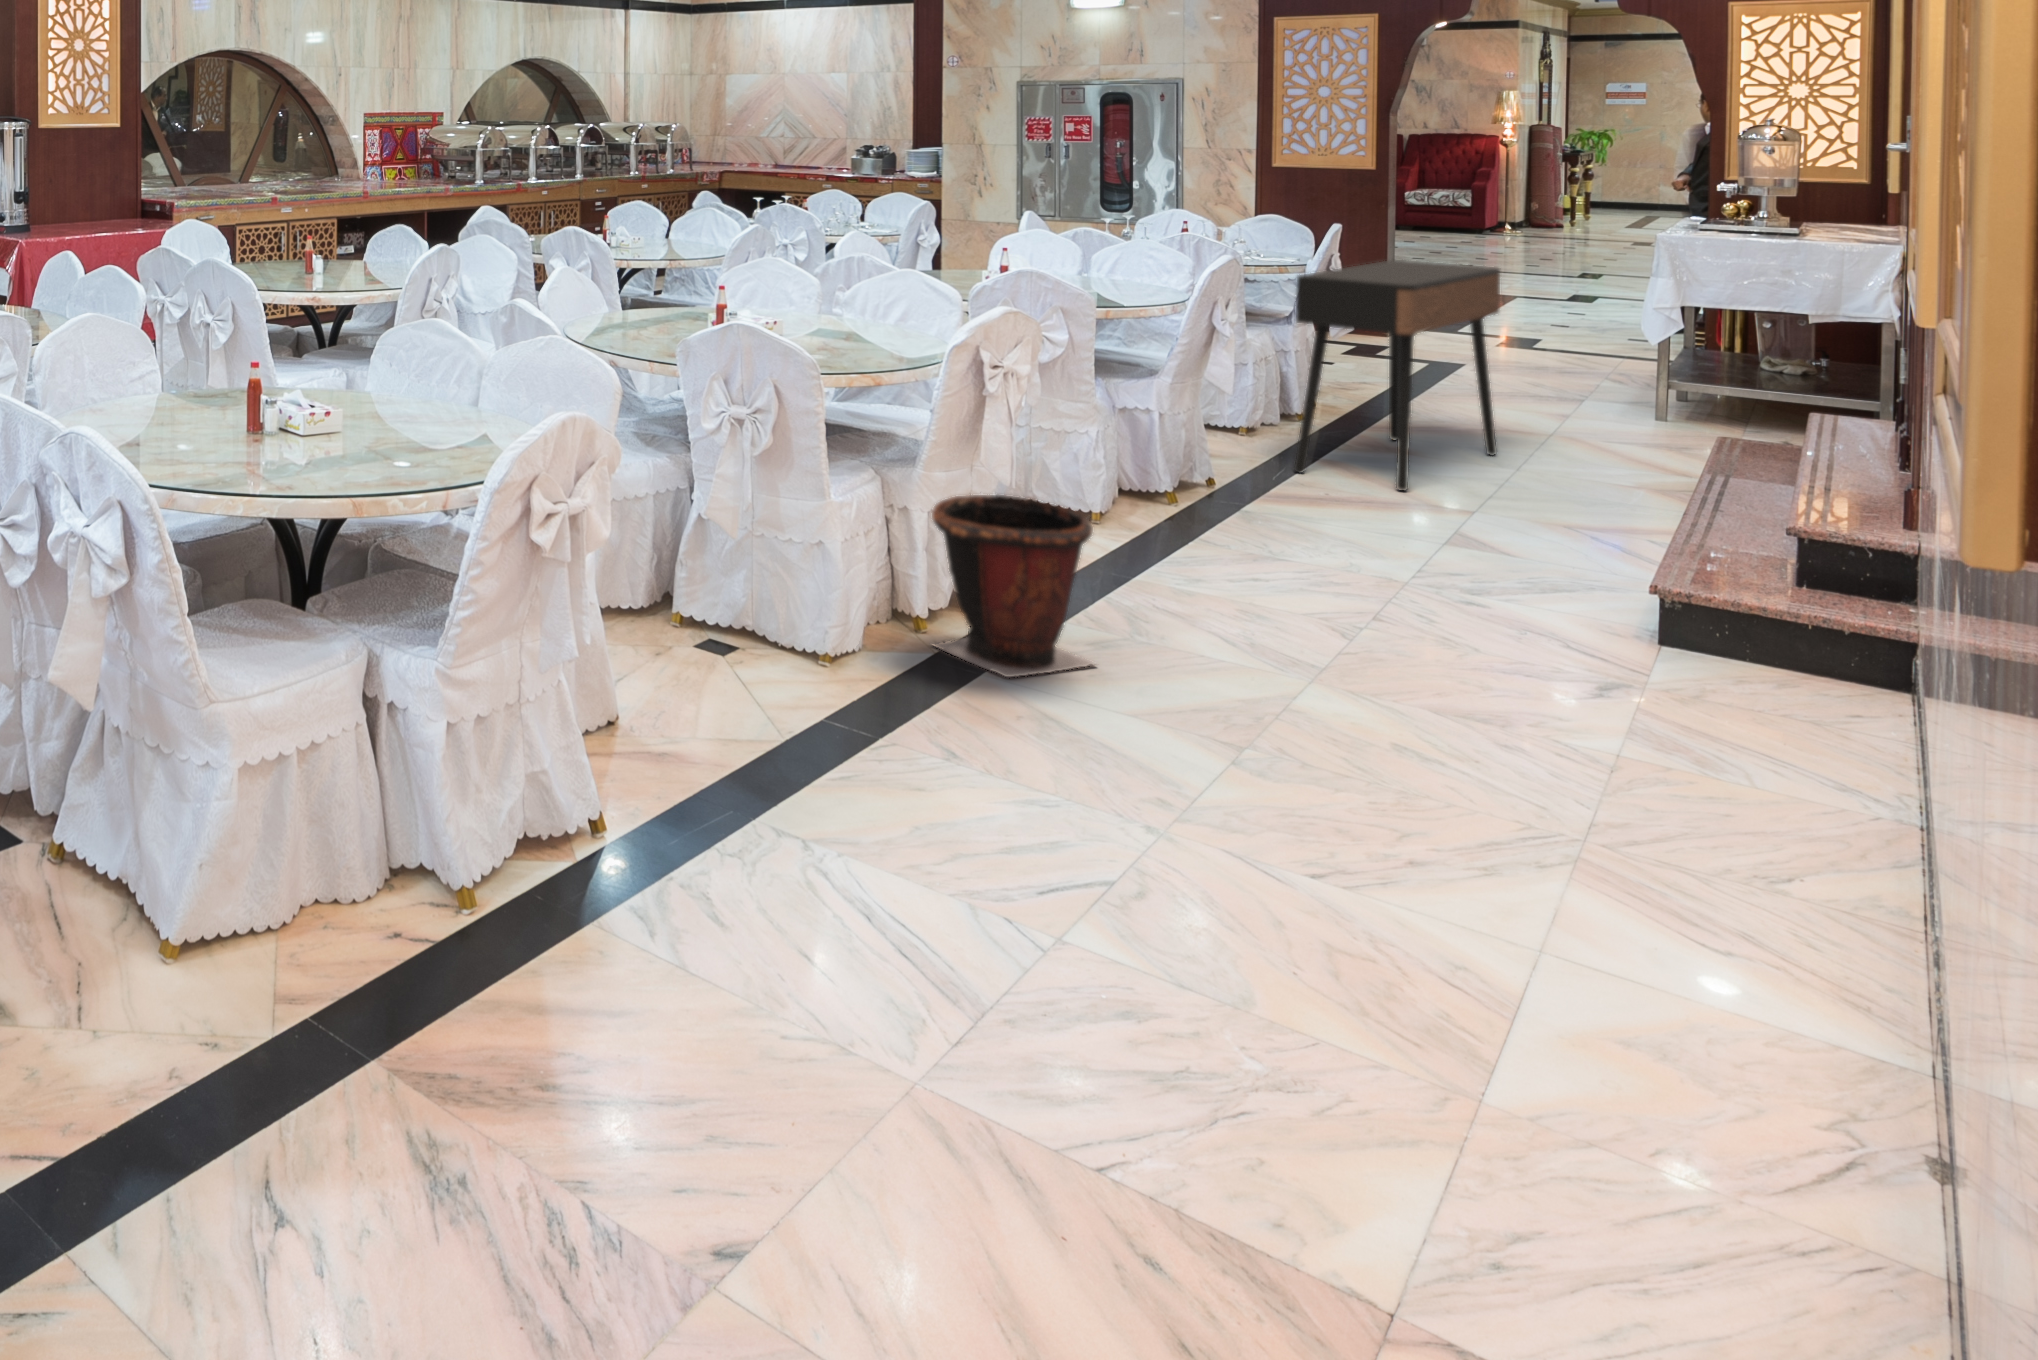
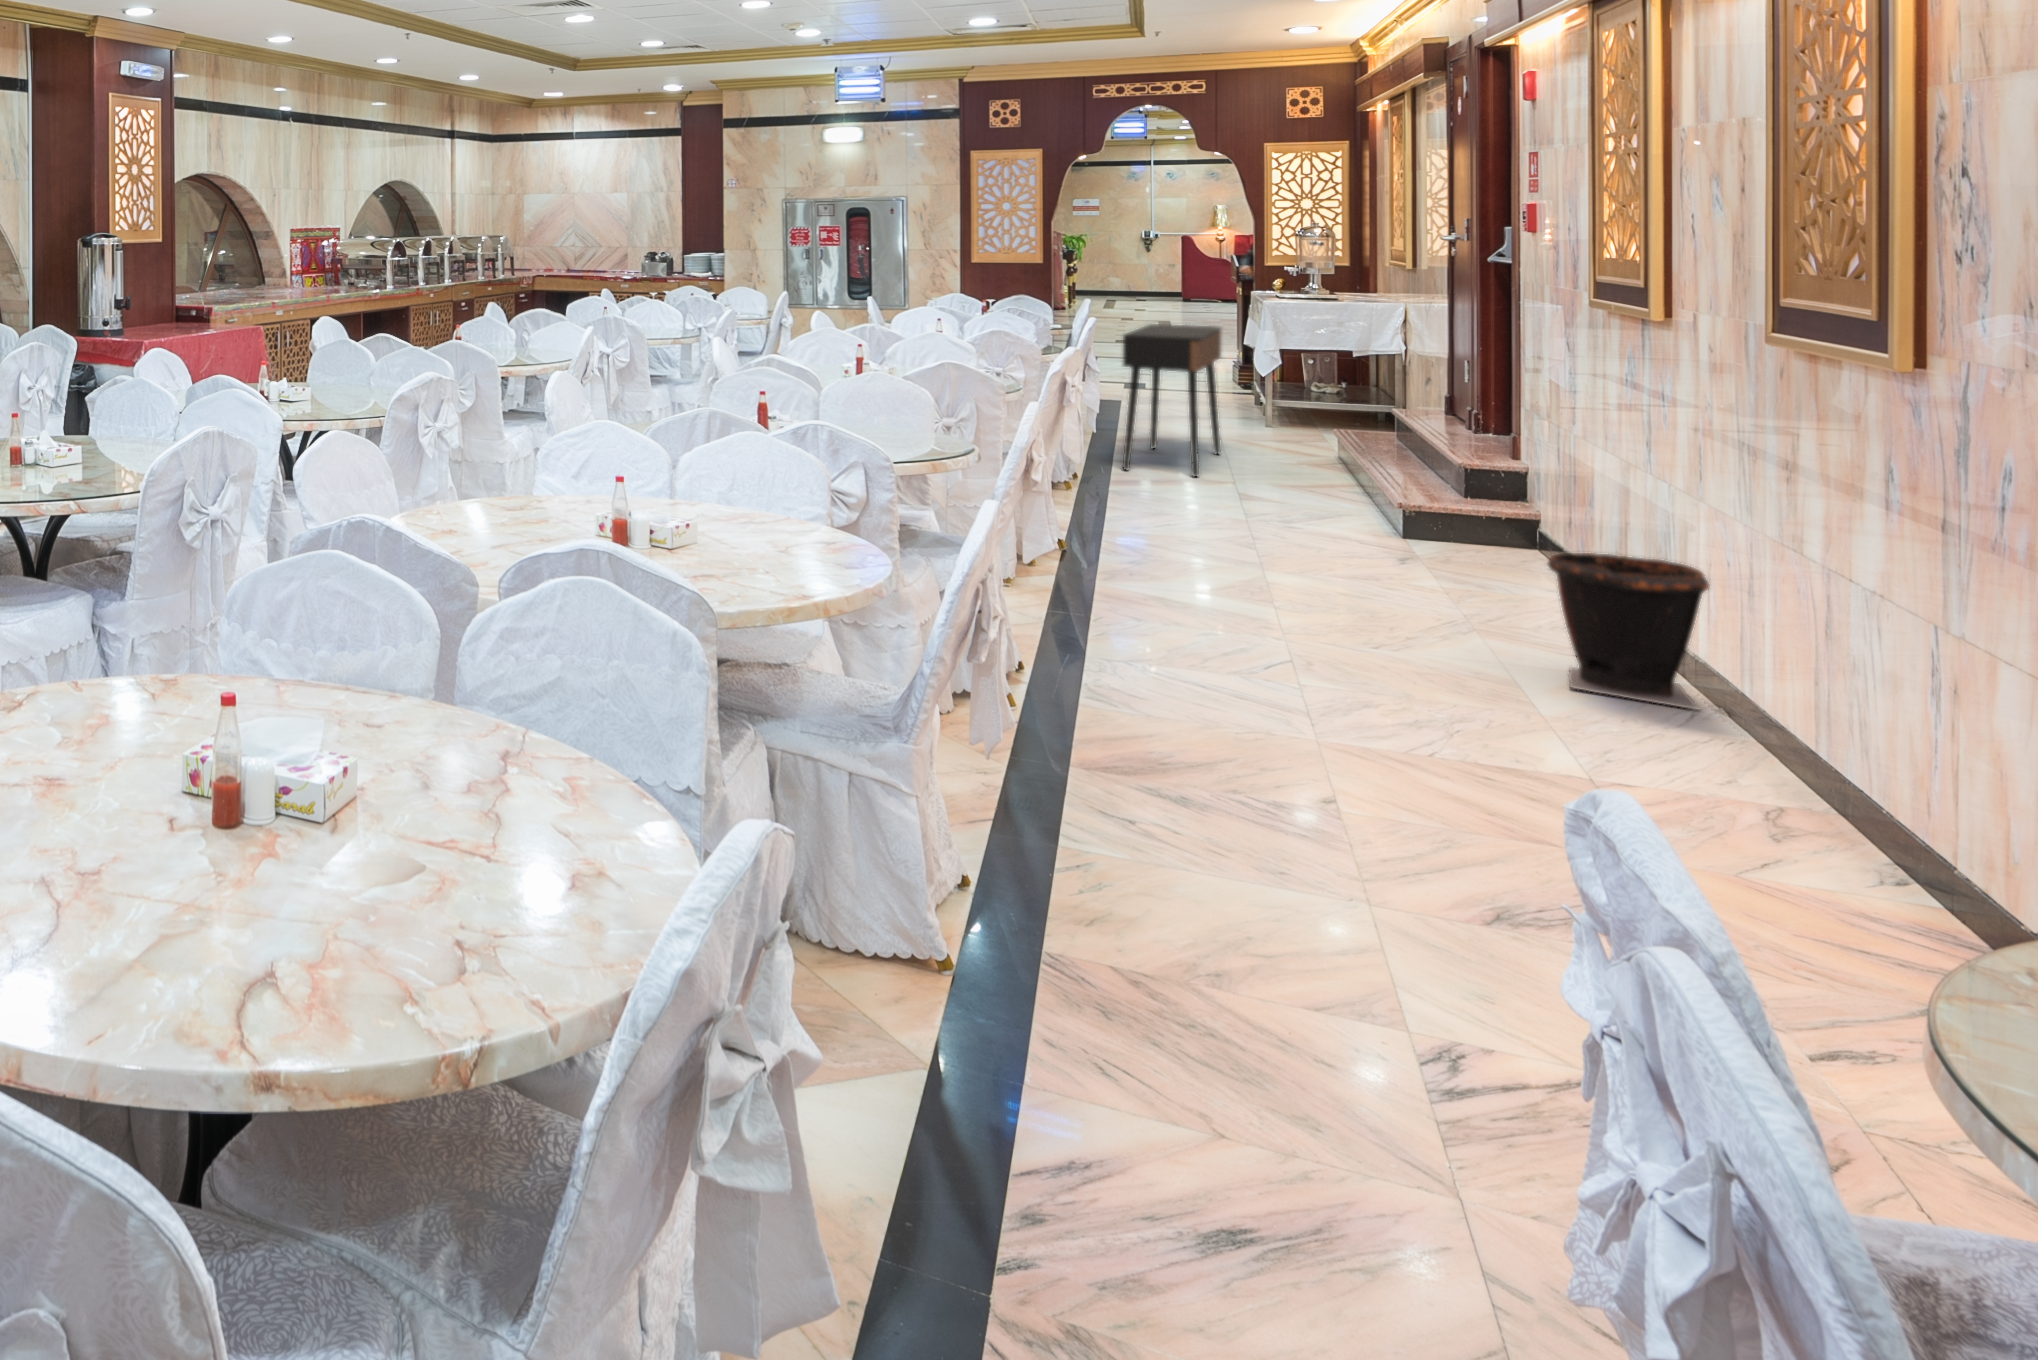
waste bin: present [932,495,1094,677] -> present [1548,553,1709,710]

